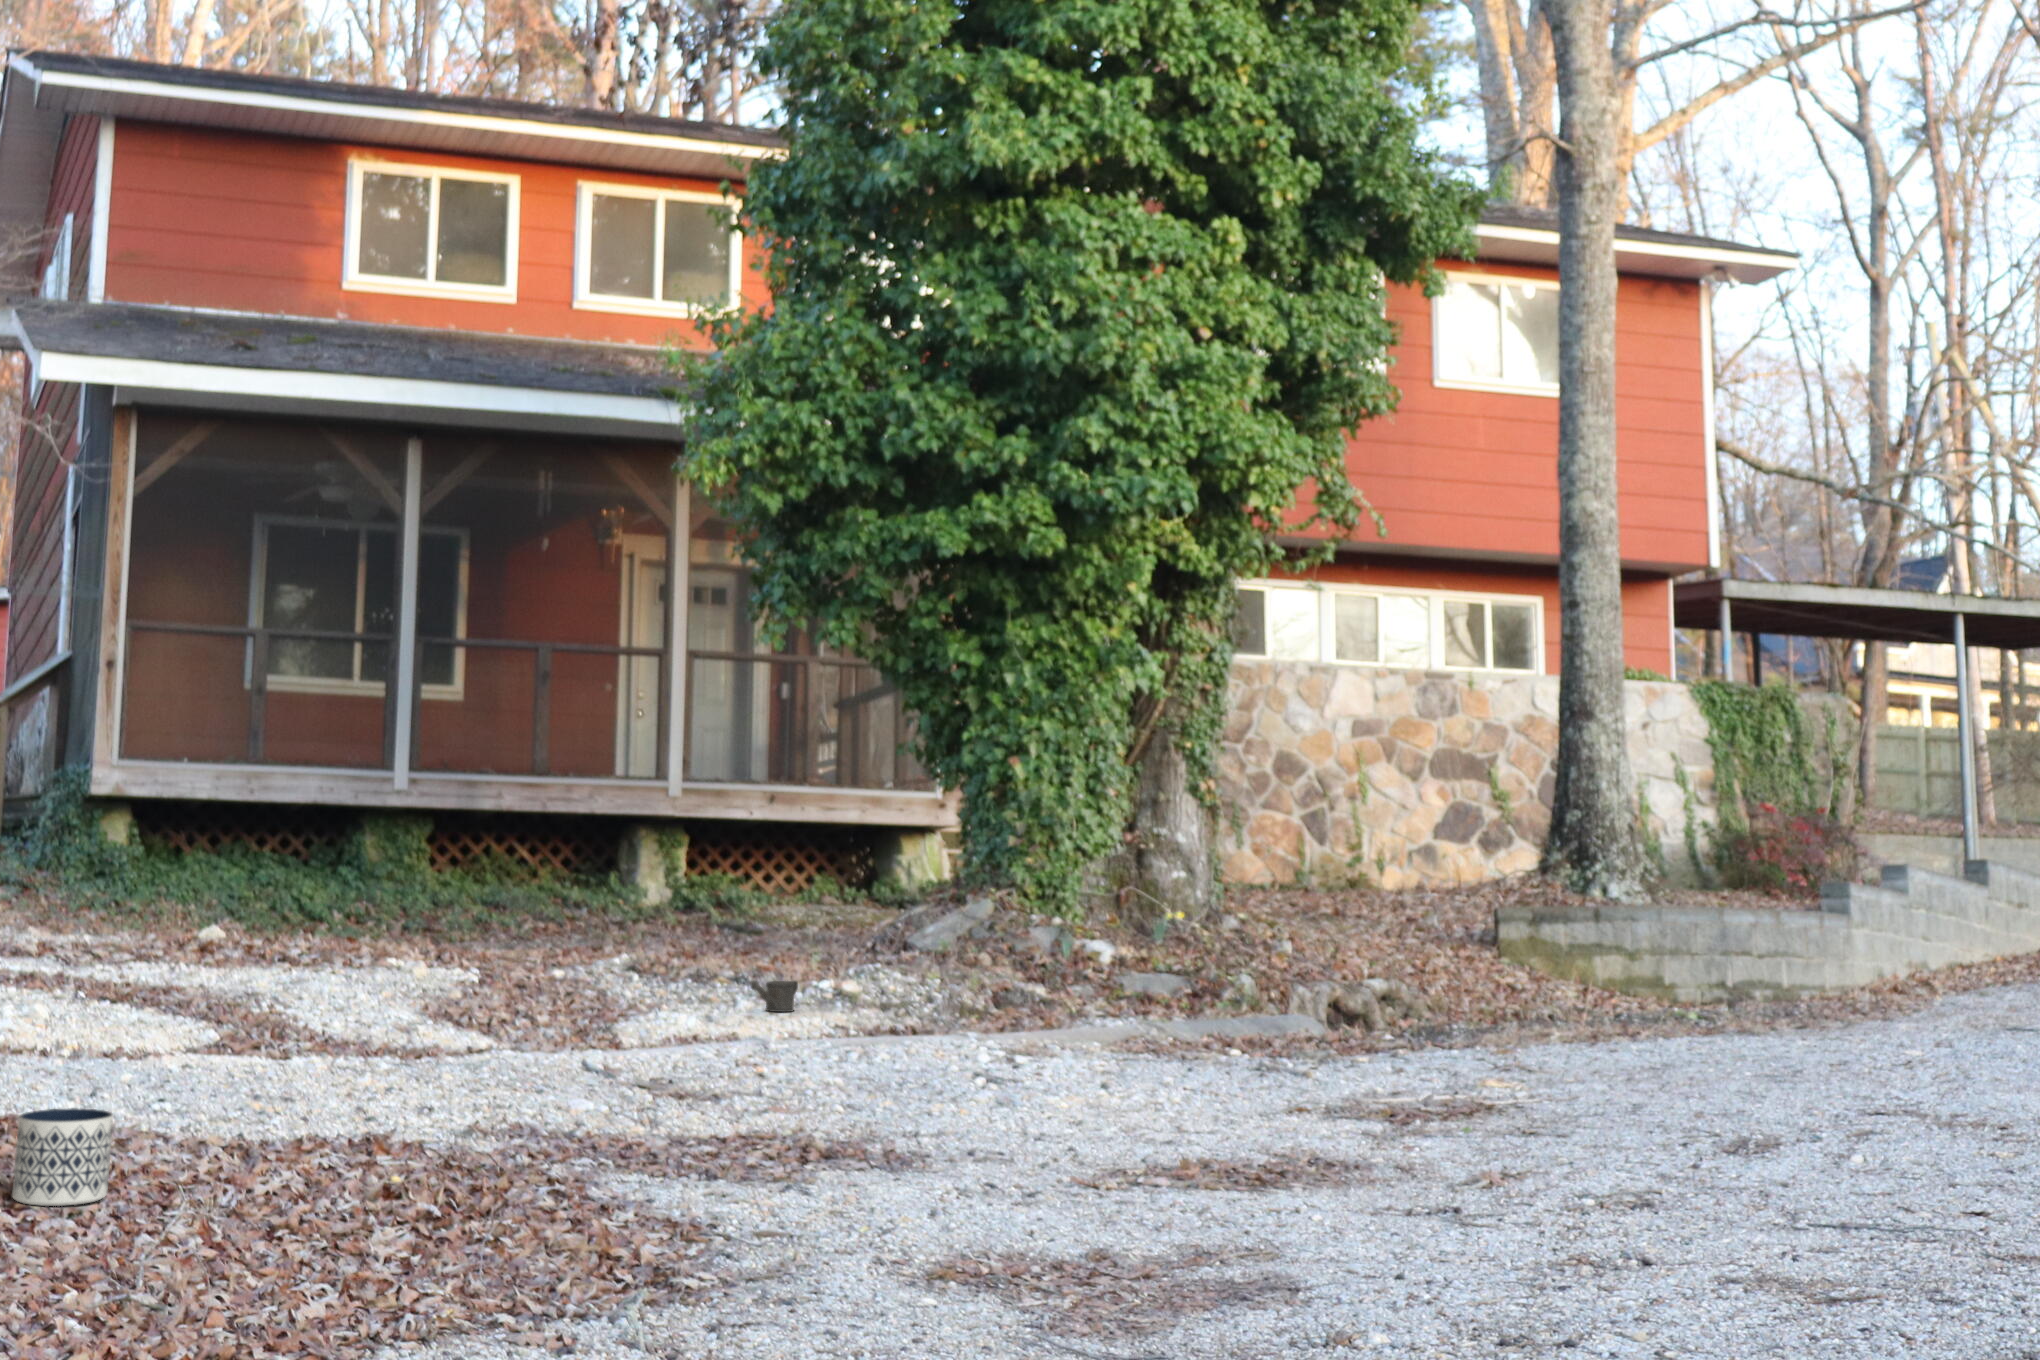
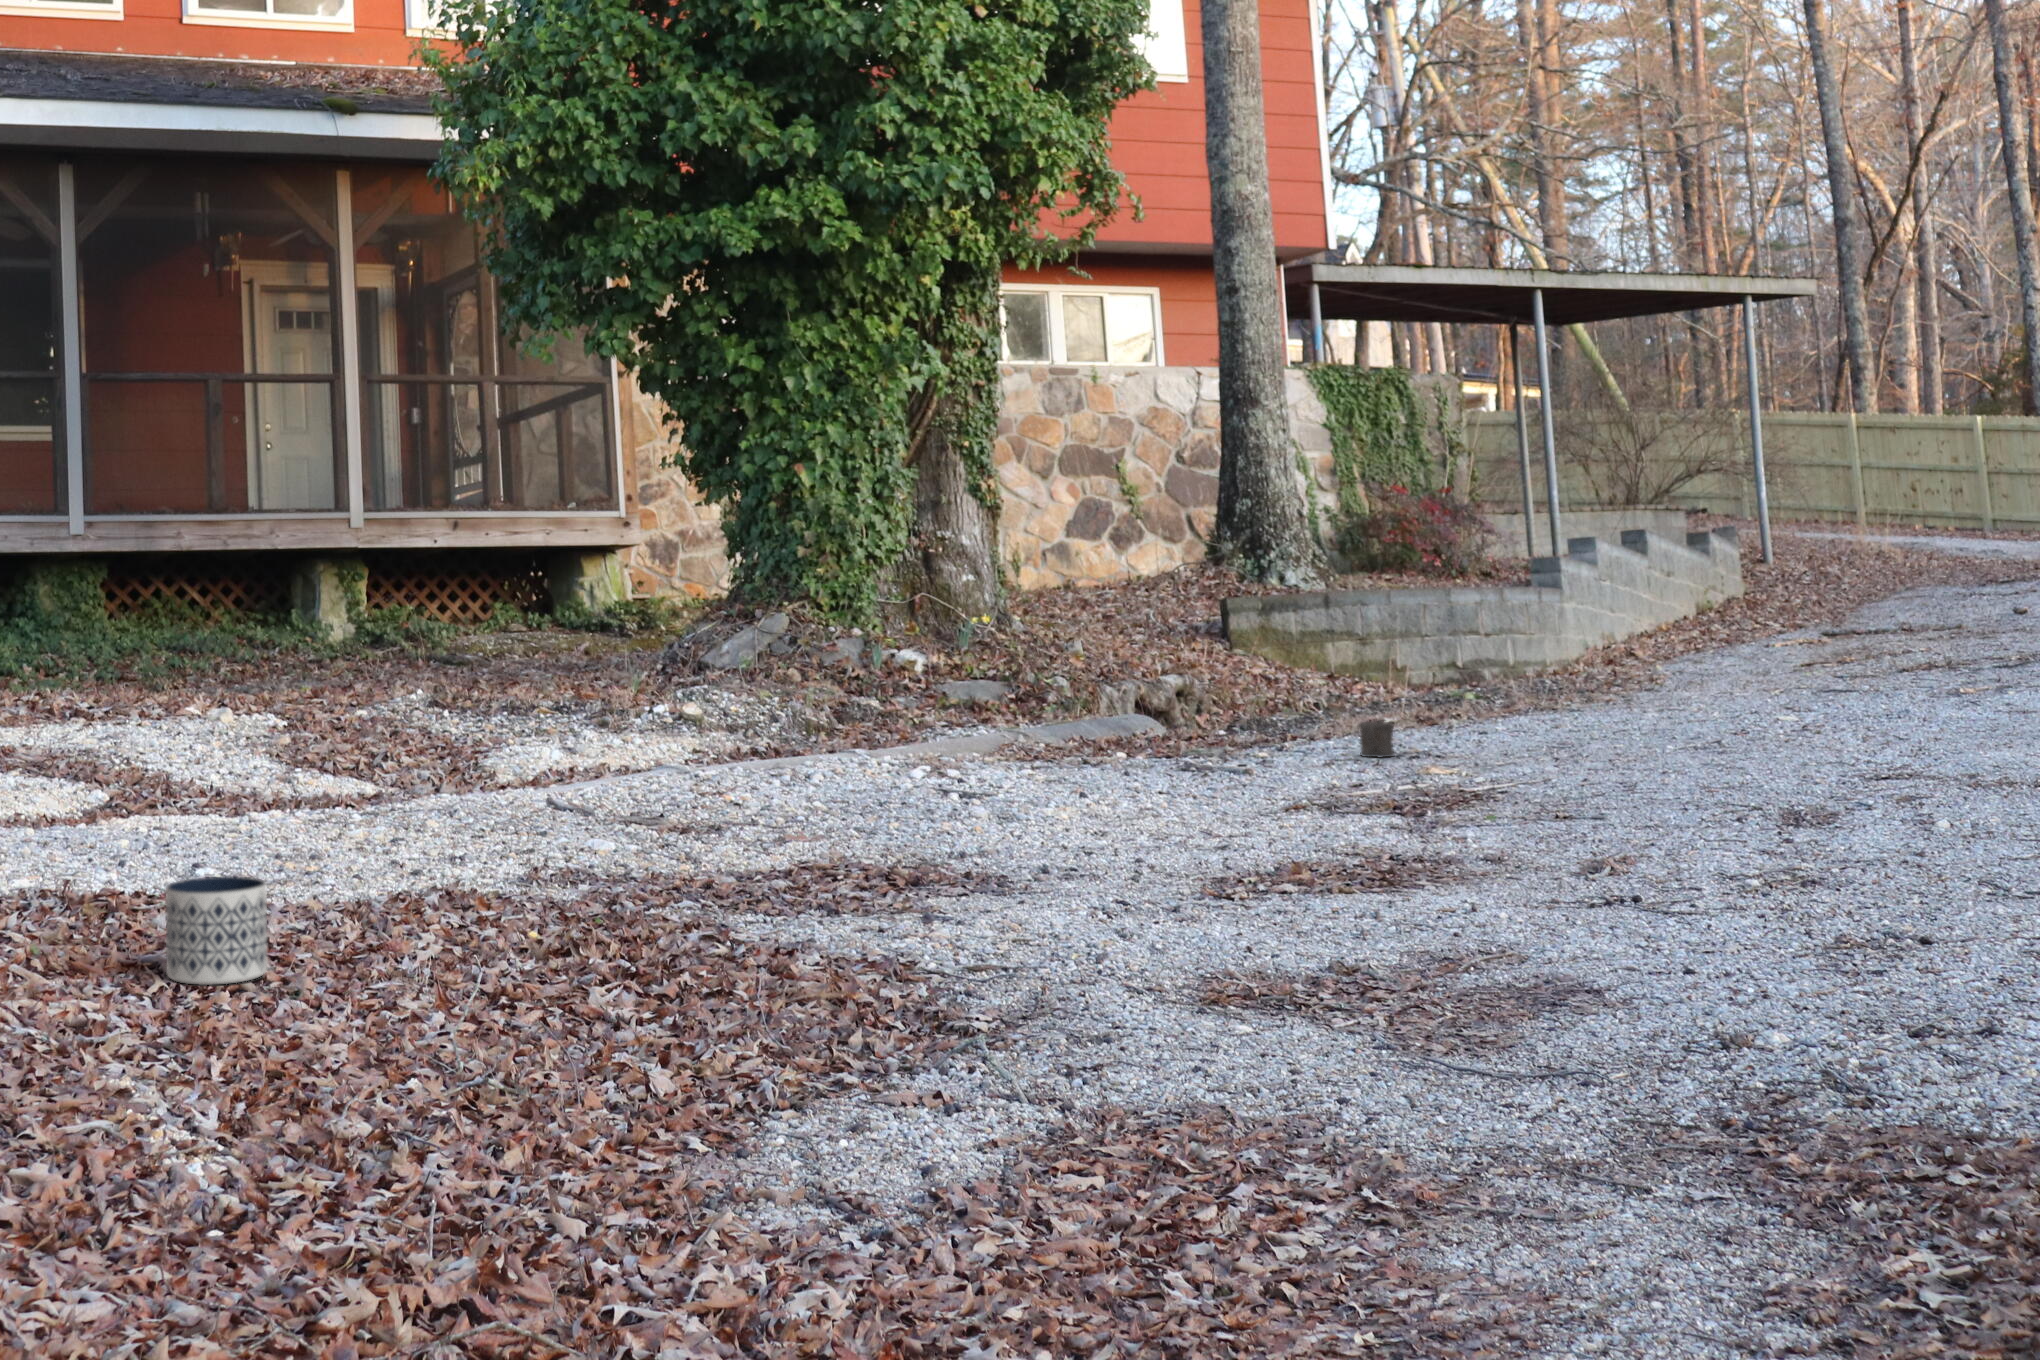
watering can: present [750,981,798,1012] -> present [1359,720,1394,758]

